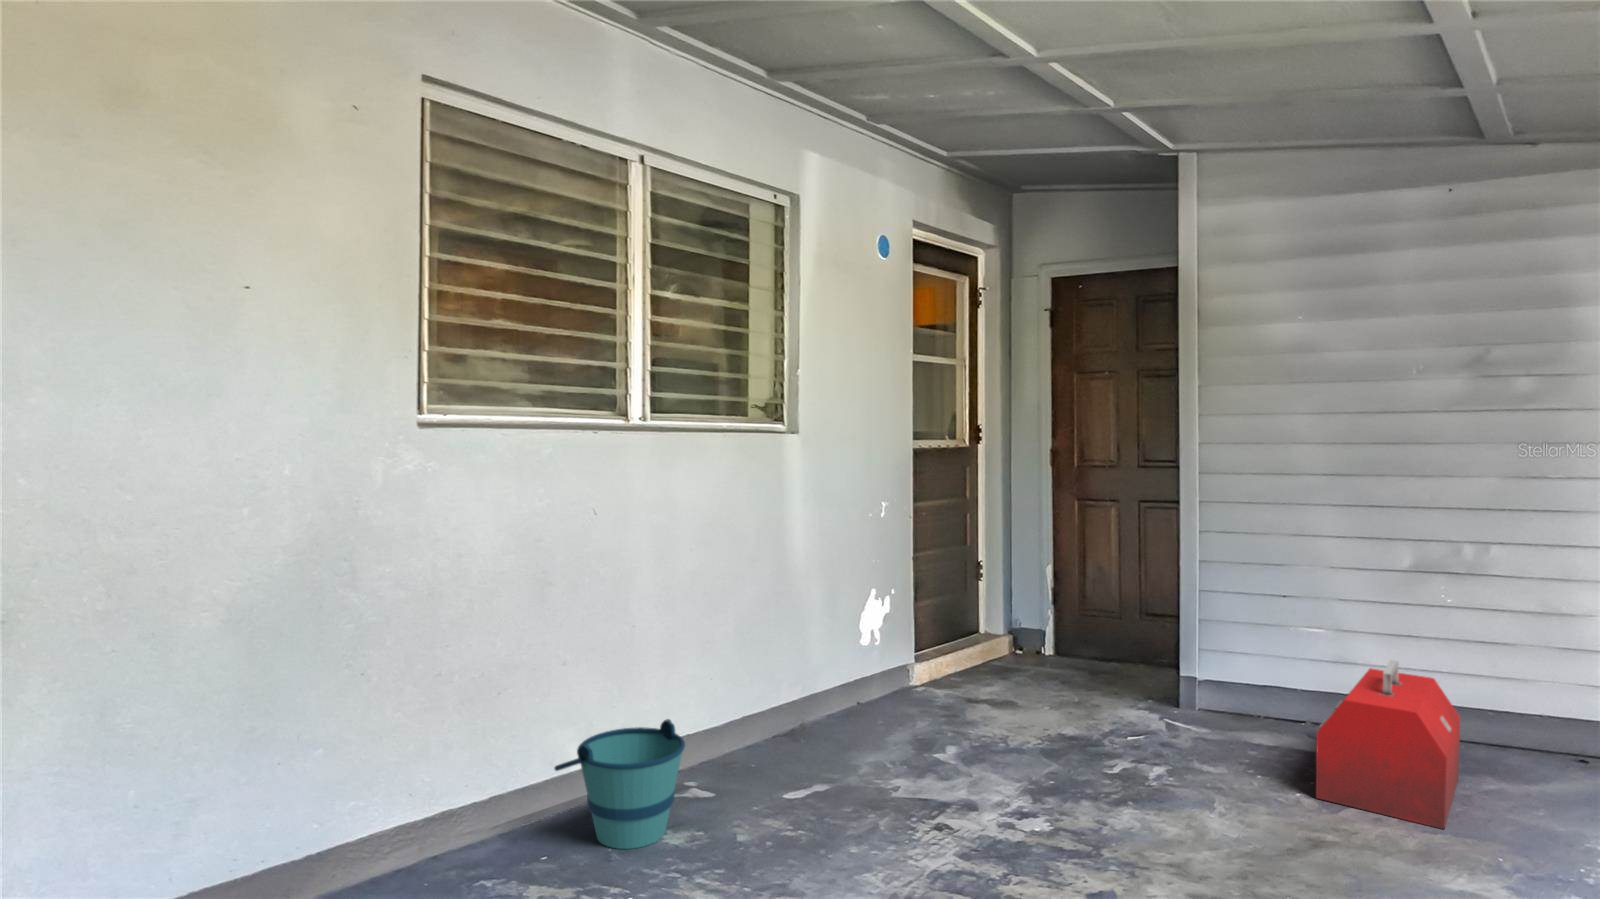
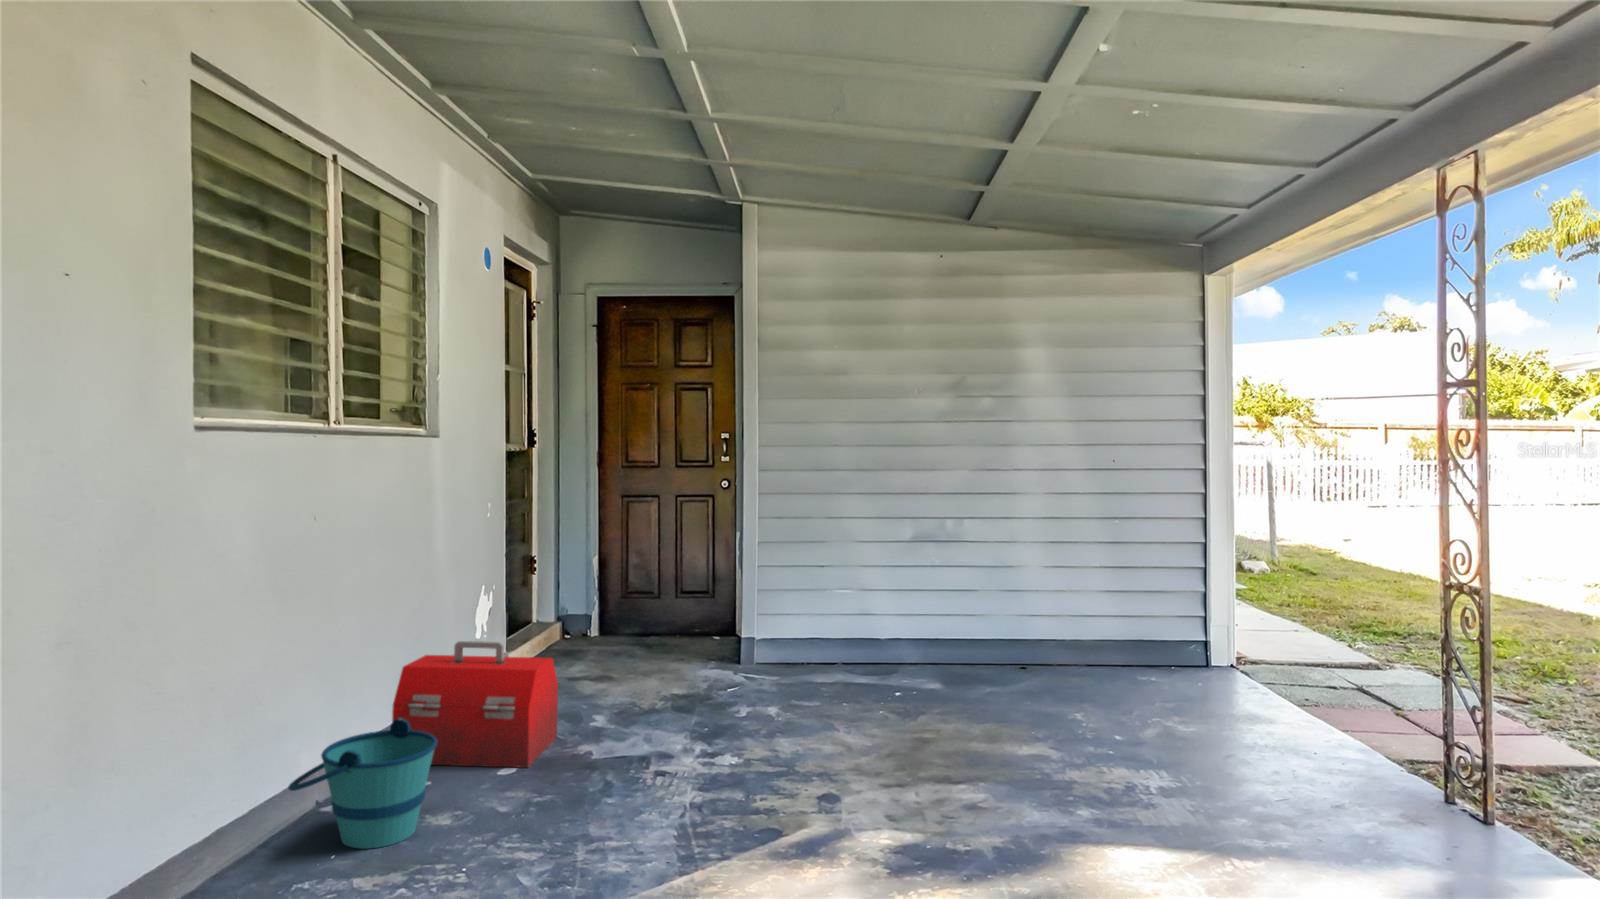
toolbox: present [1316,660,1460,829] -> present [392,641,558,768]

